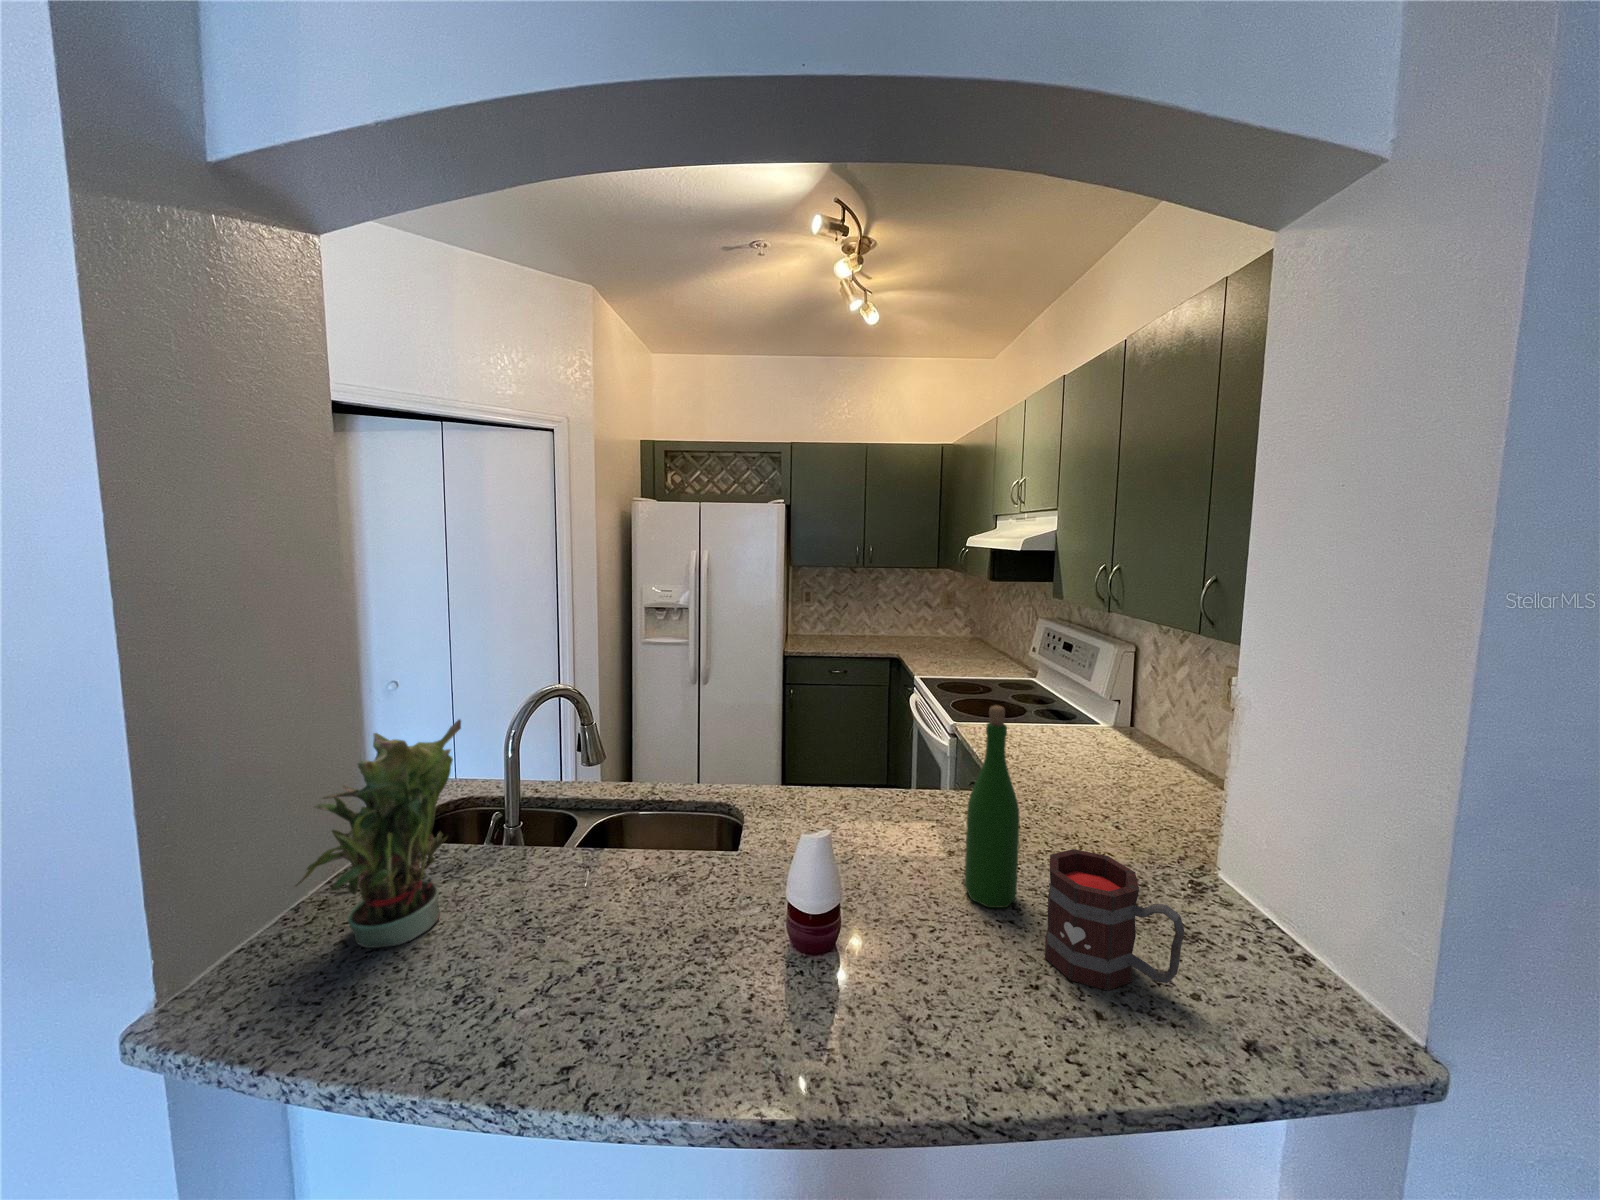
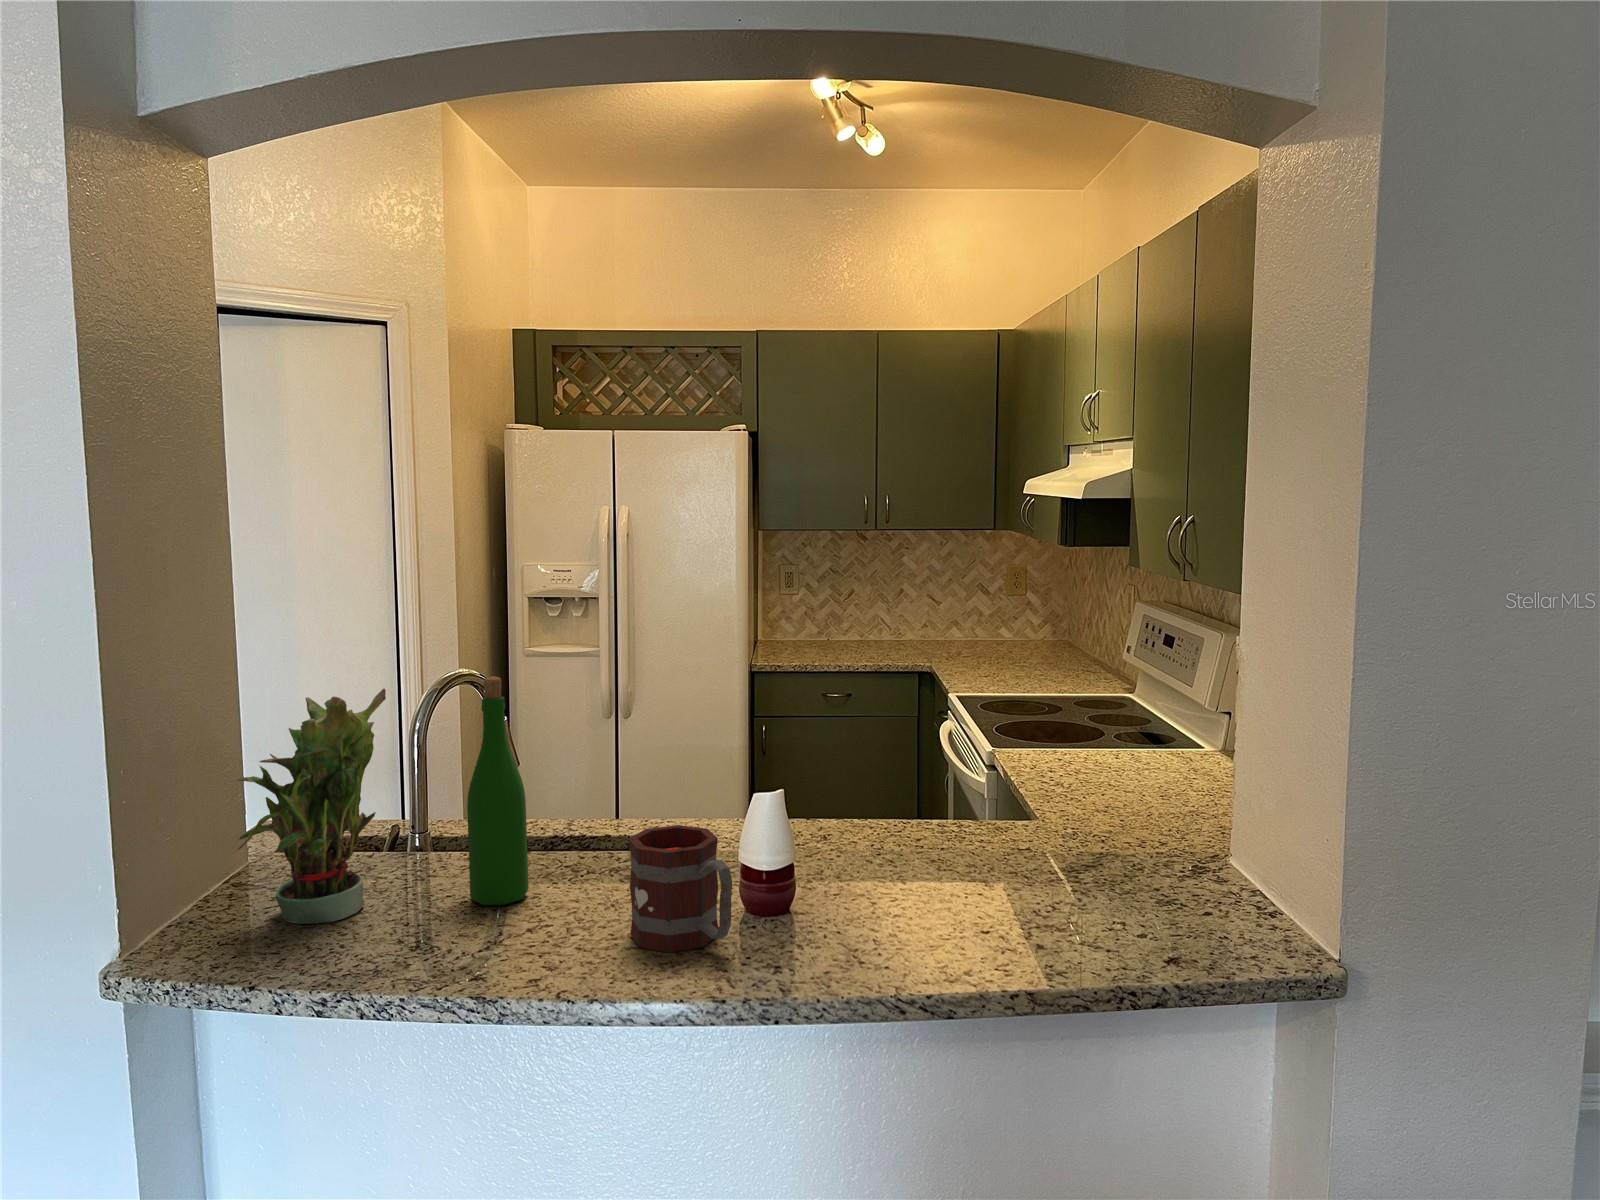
wine bottle: present [964,705,1020,908] -> present [467,676,529,905]
mug: present [1045,849,1184,991] -> present [629,825,732,953]

